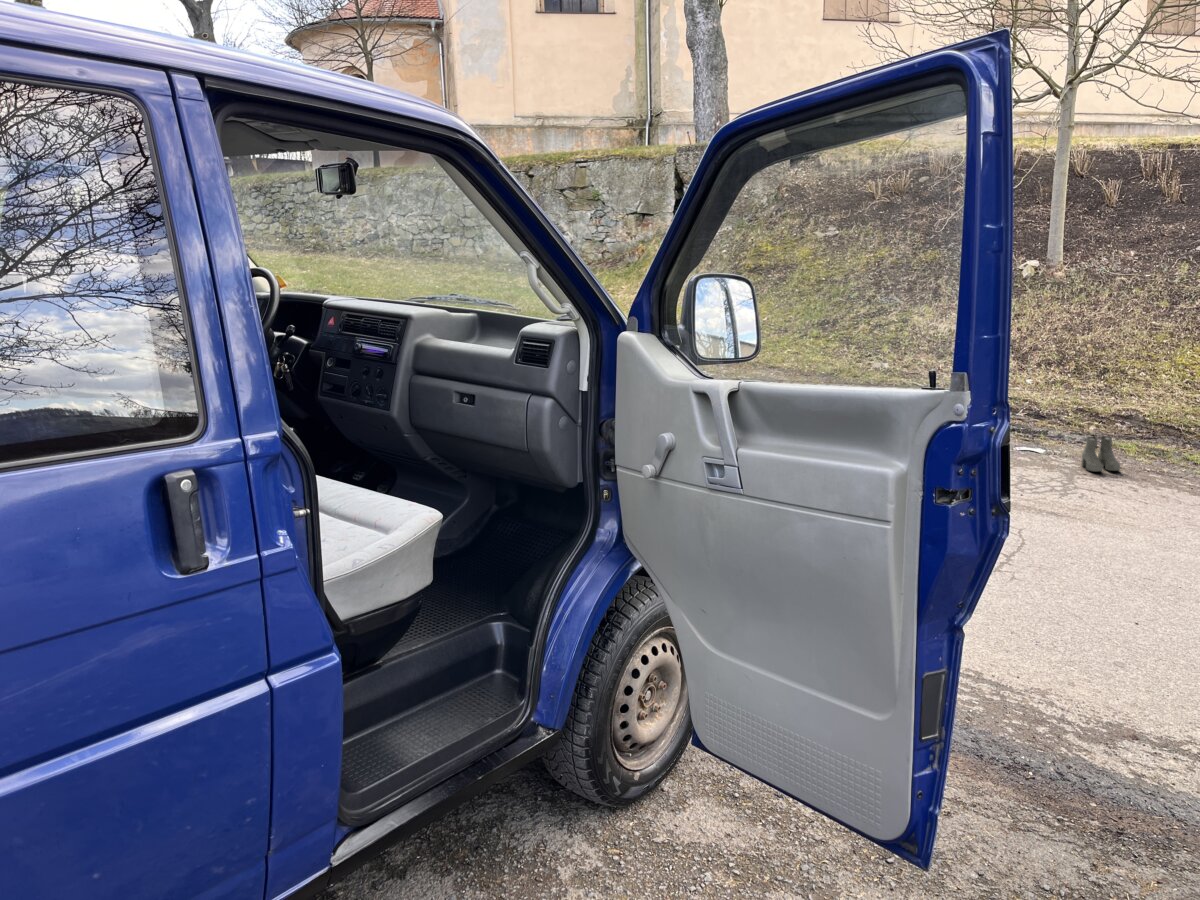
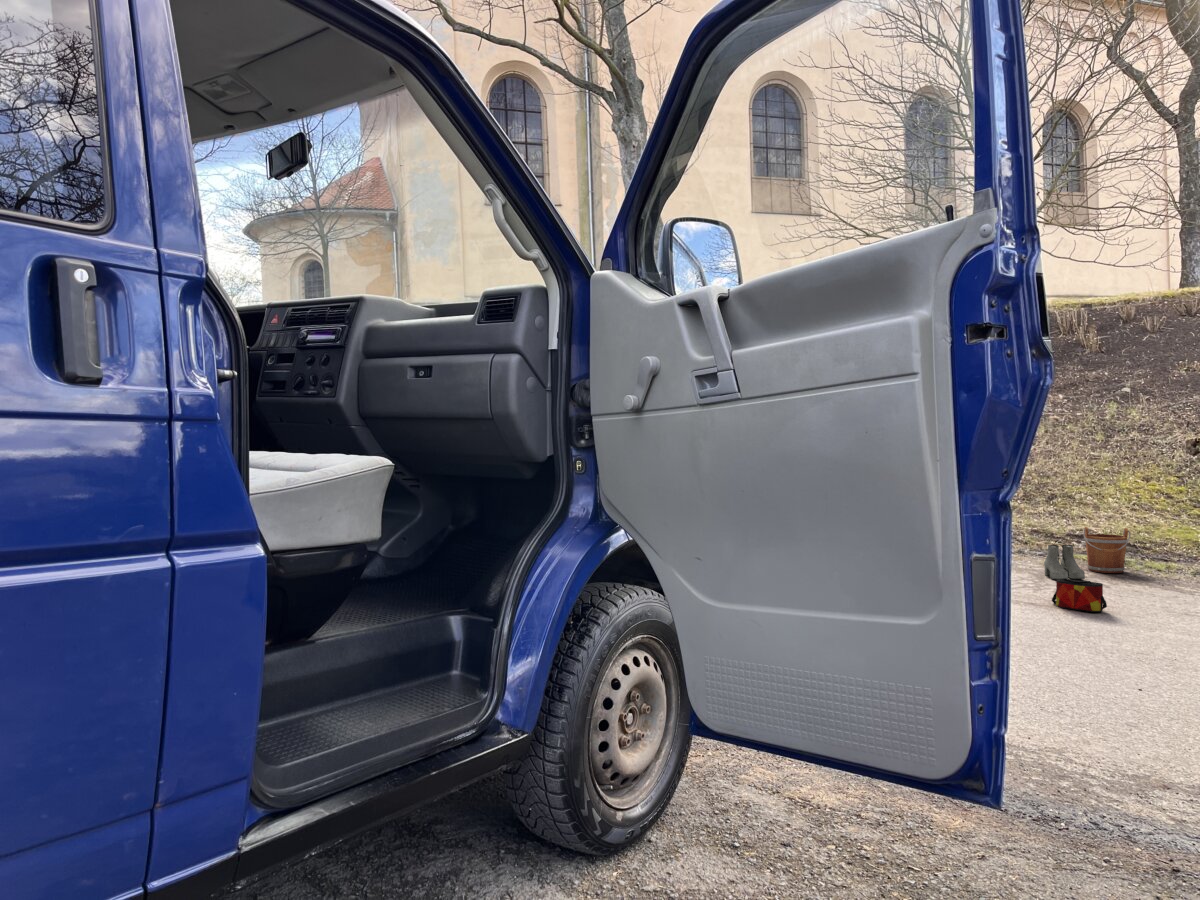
bucket: none [1125,416,1173,462] -> present [1083,527,1130,573]
bag: none [1080,481,1133,516] -> present [1052,578,1107,612]

